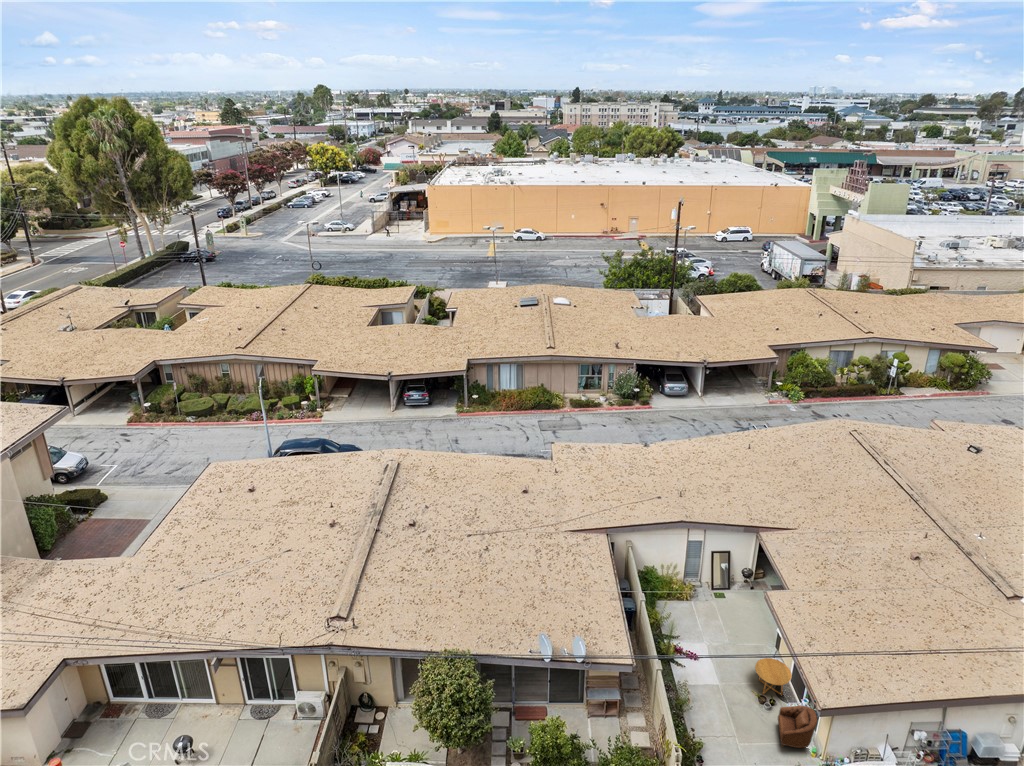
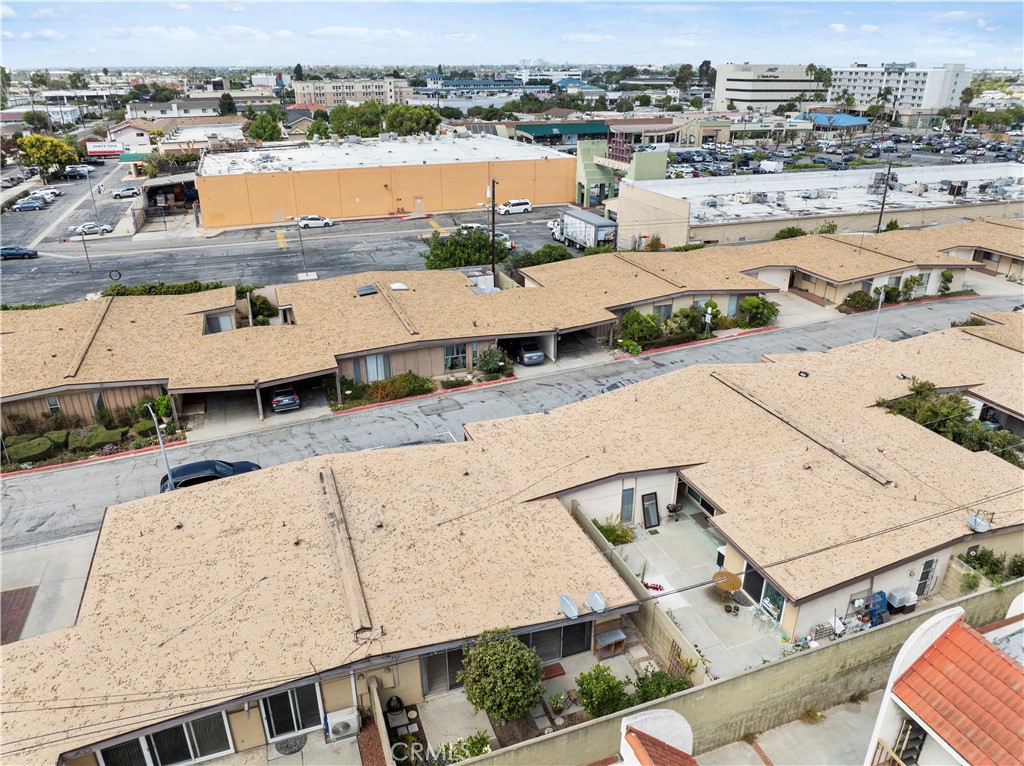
armchair: present [778,705,817,748] -> none [743,600,778,638]

